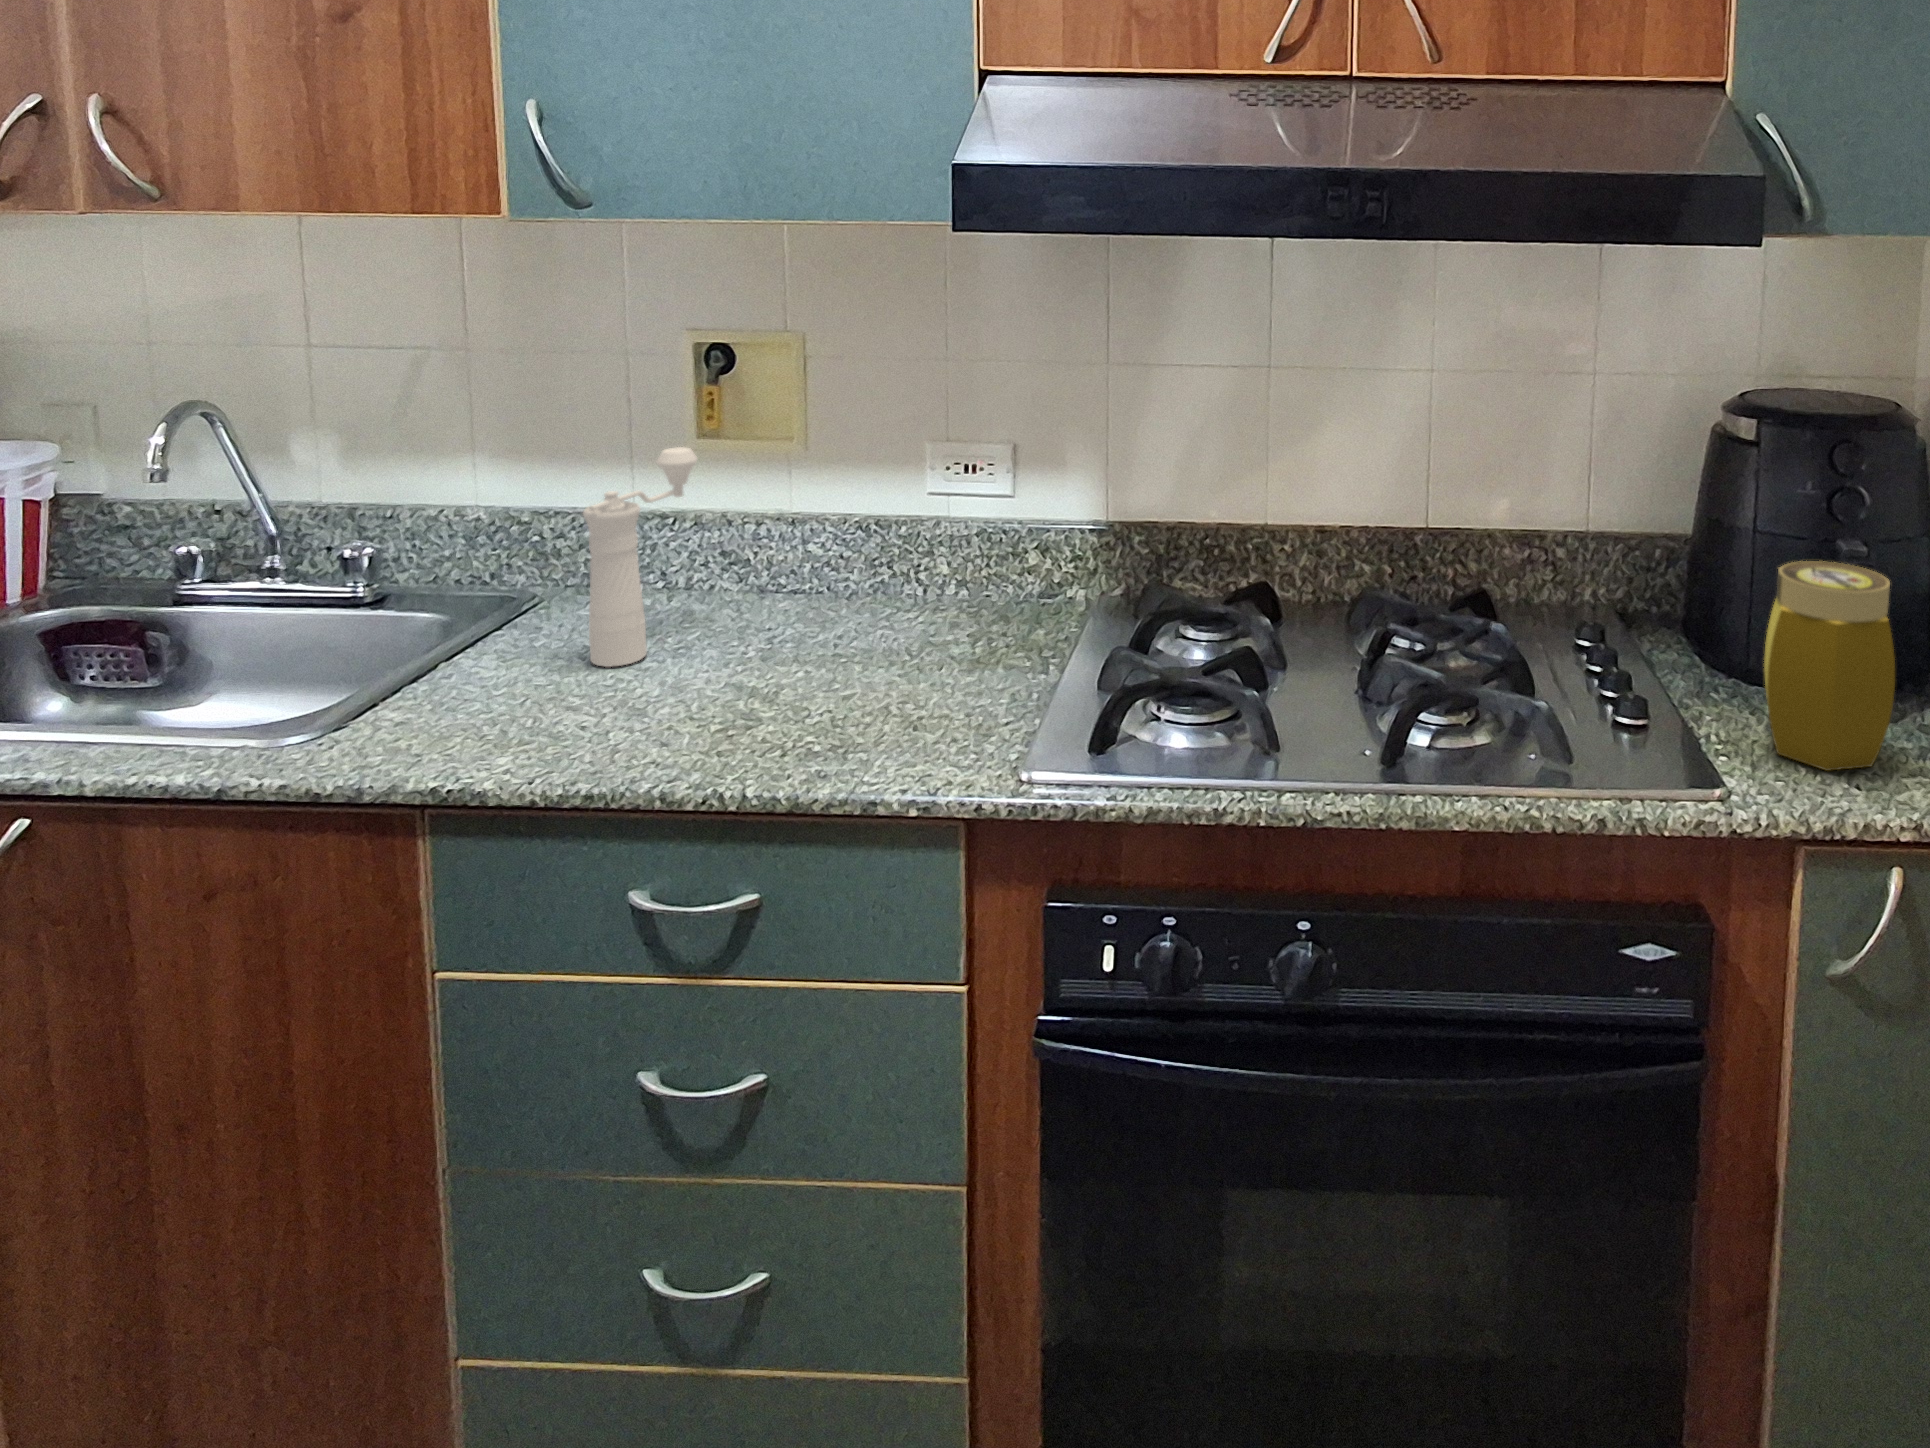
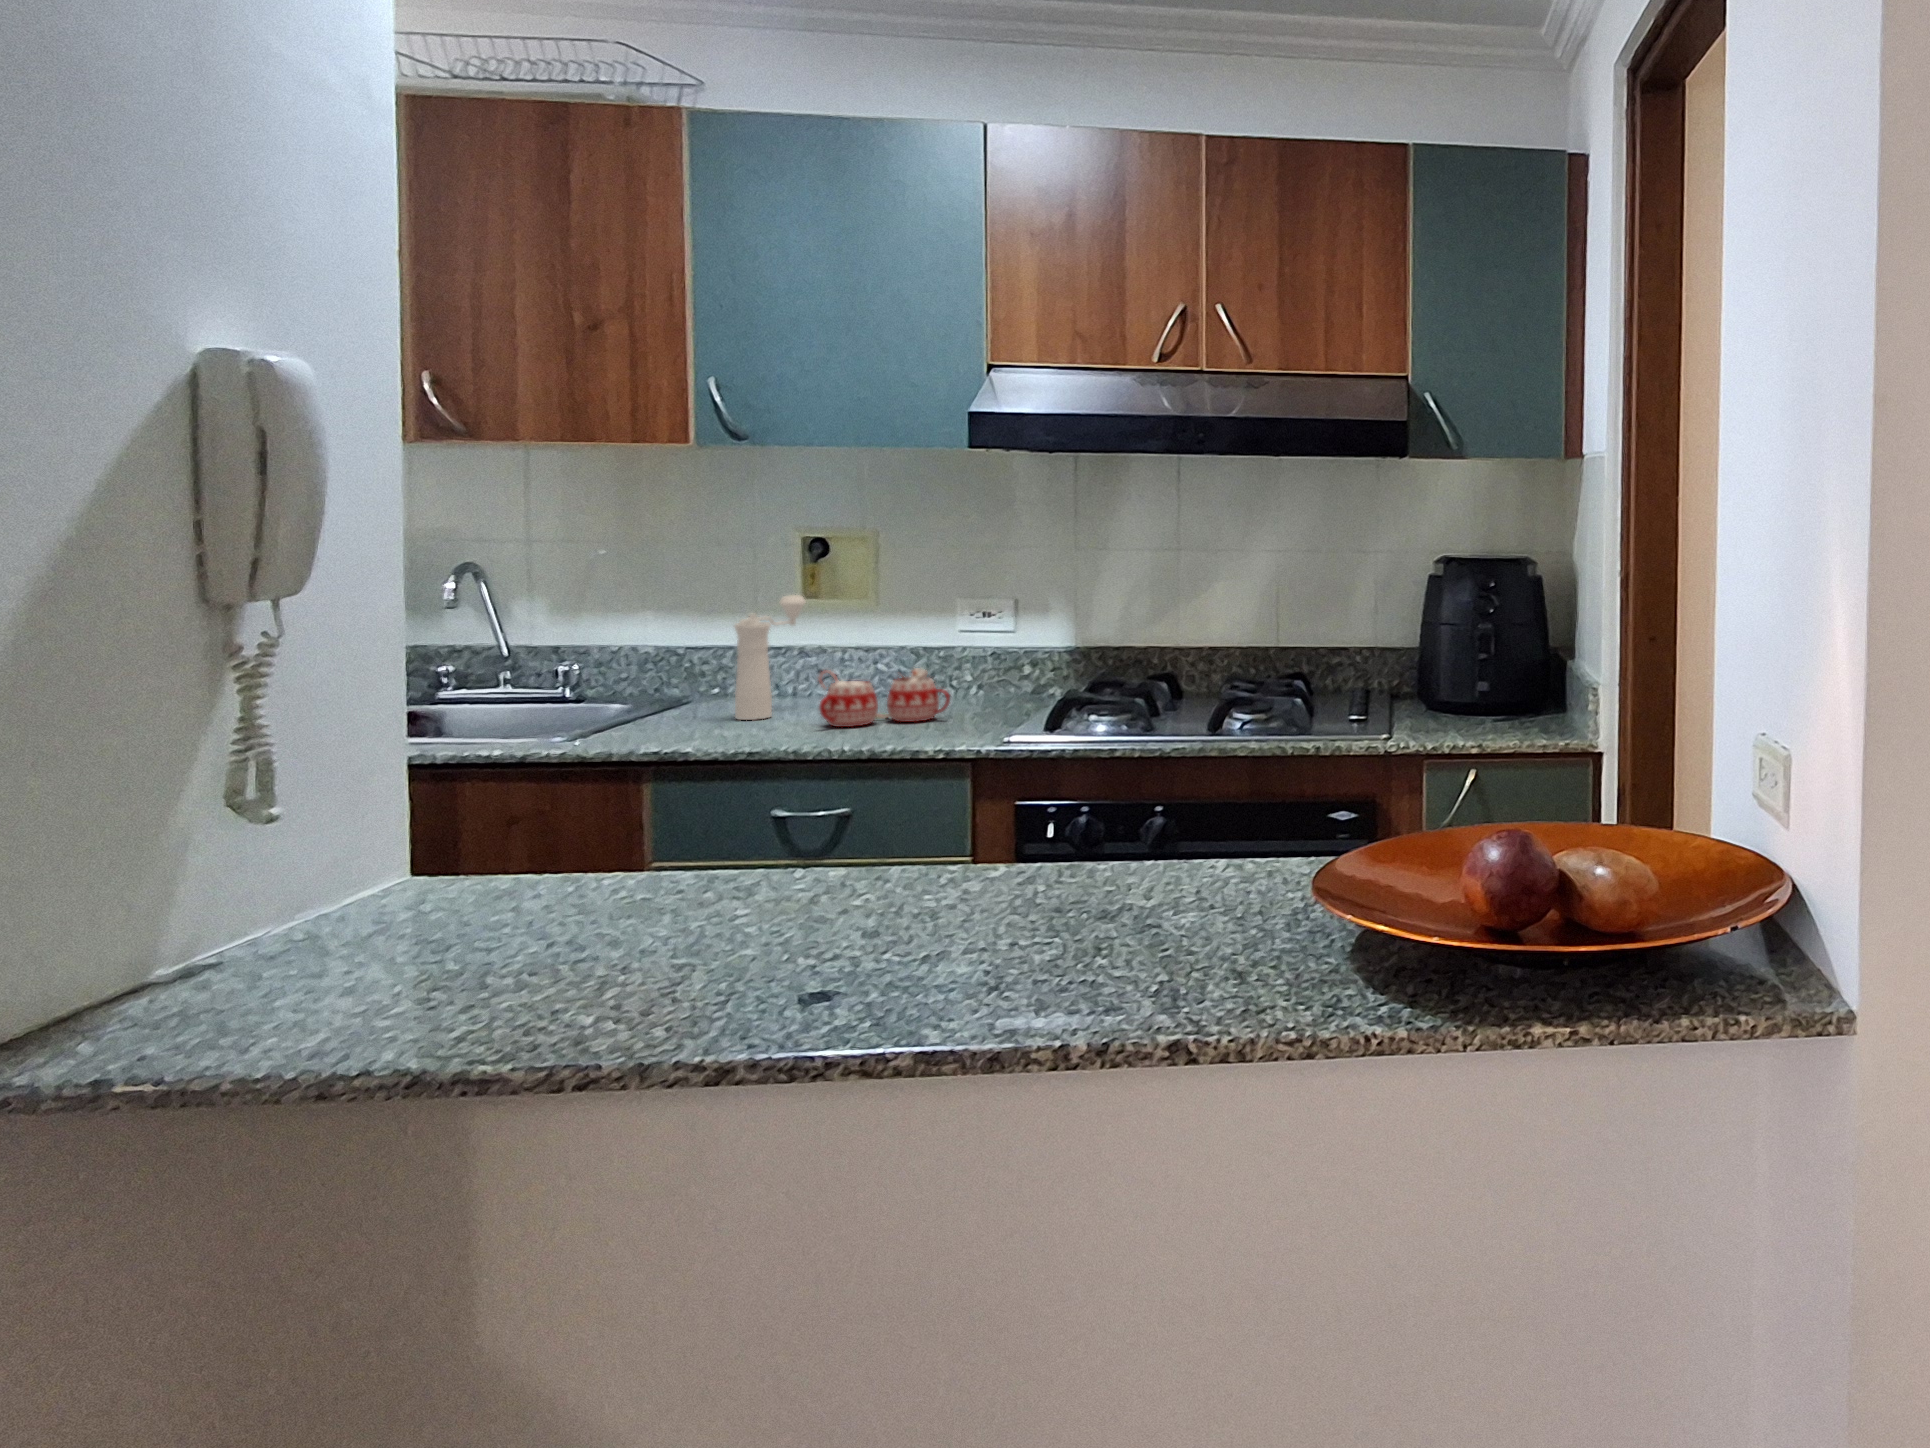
jar: present [1764,561,1895,771] -> none [1423,629,1491,730]
mug: none [711,590,920,702] -> present [819,668,950,727]

